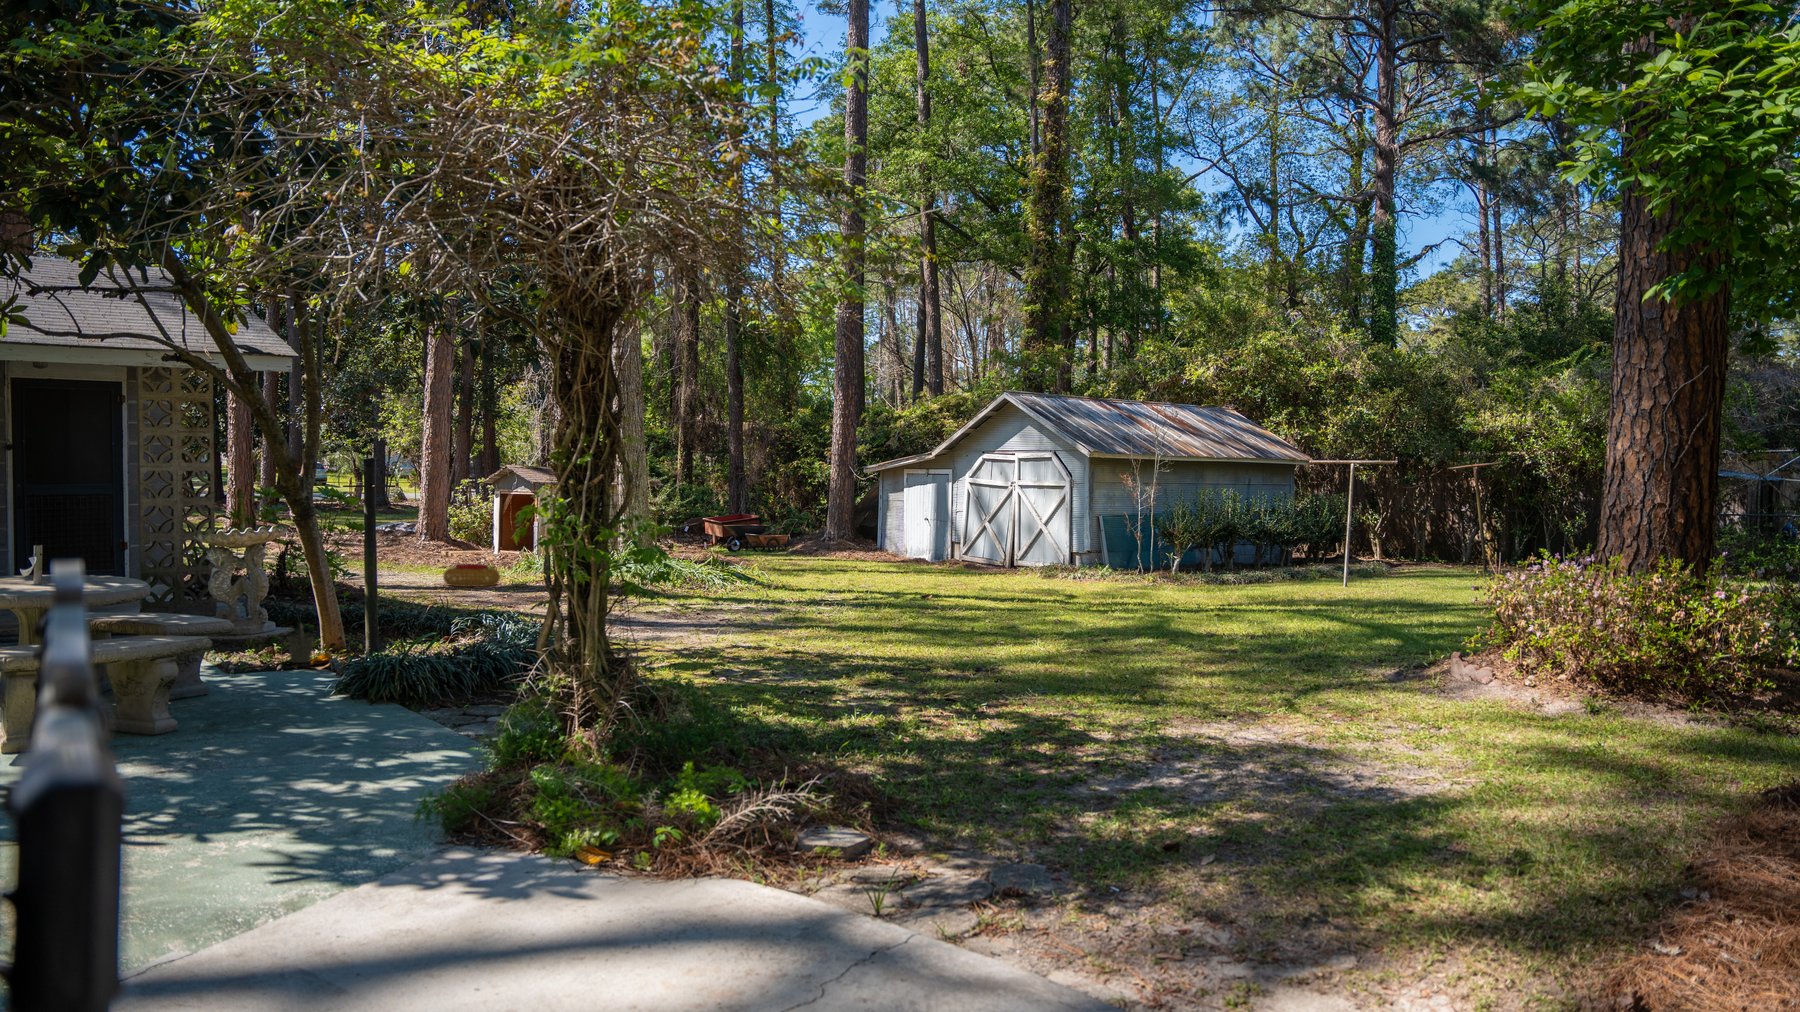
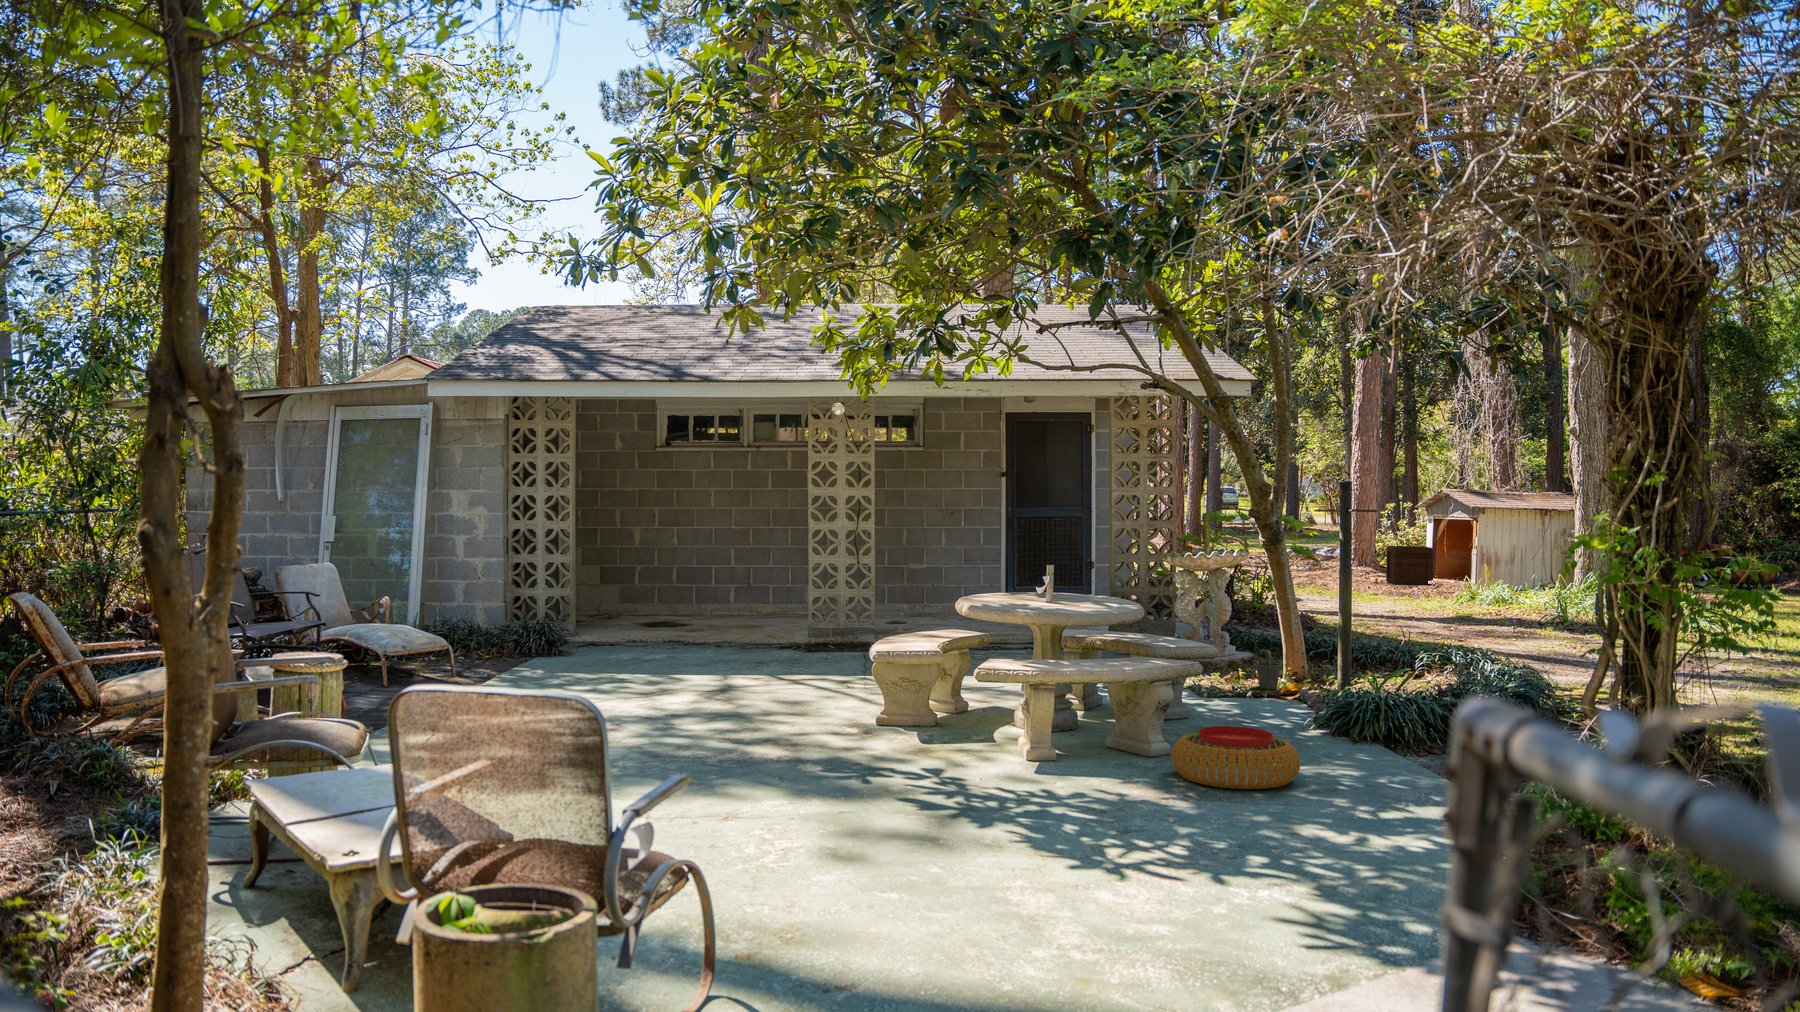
wooden crate: none [456,518,501,557] -> present [1386,546,1433,585]
pouf: present [443,564,500,587] -> present [1172,726,1300,789]

